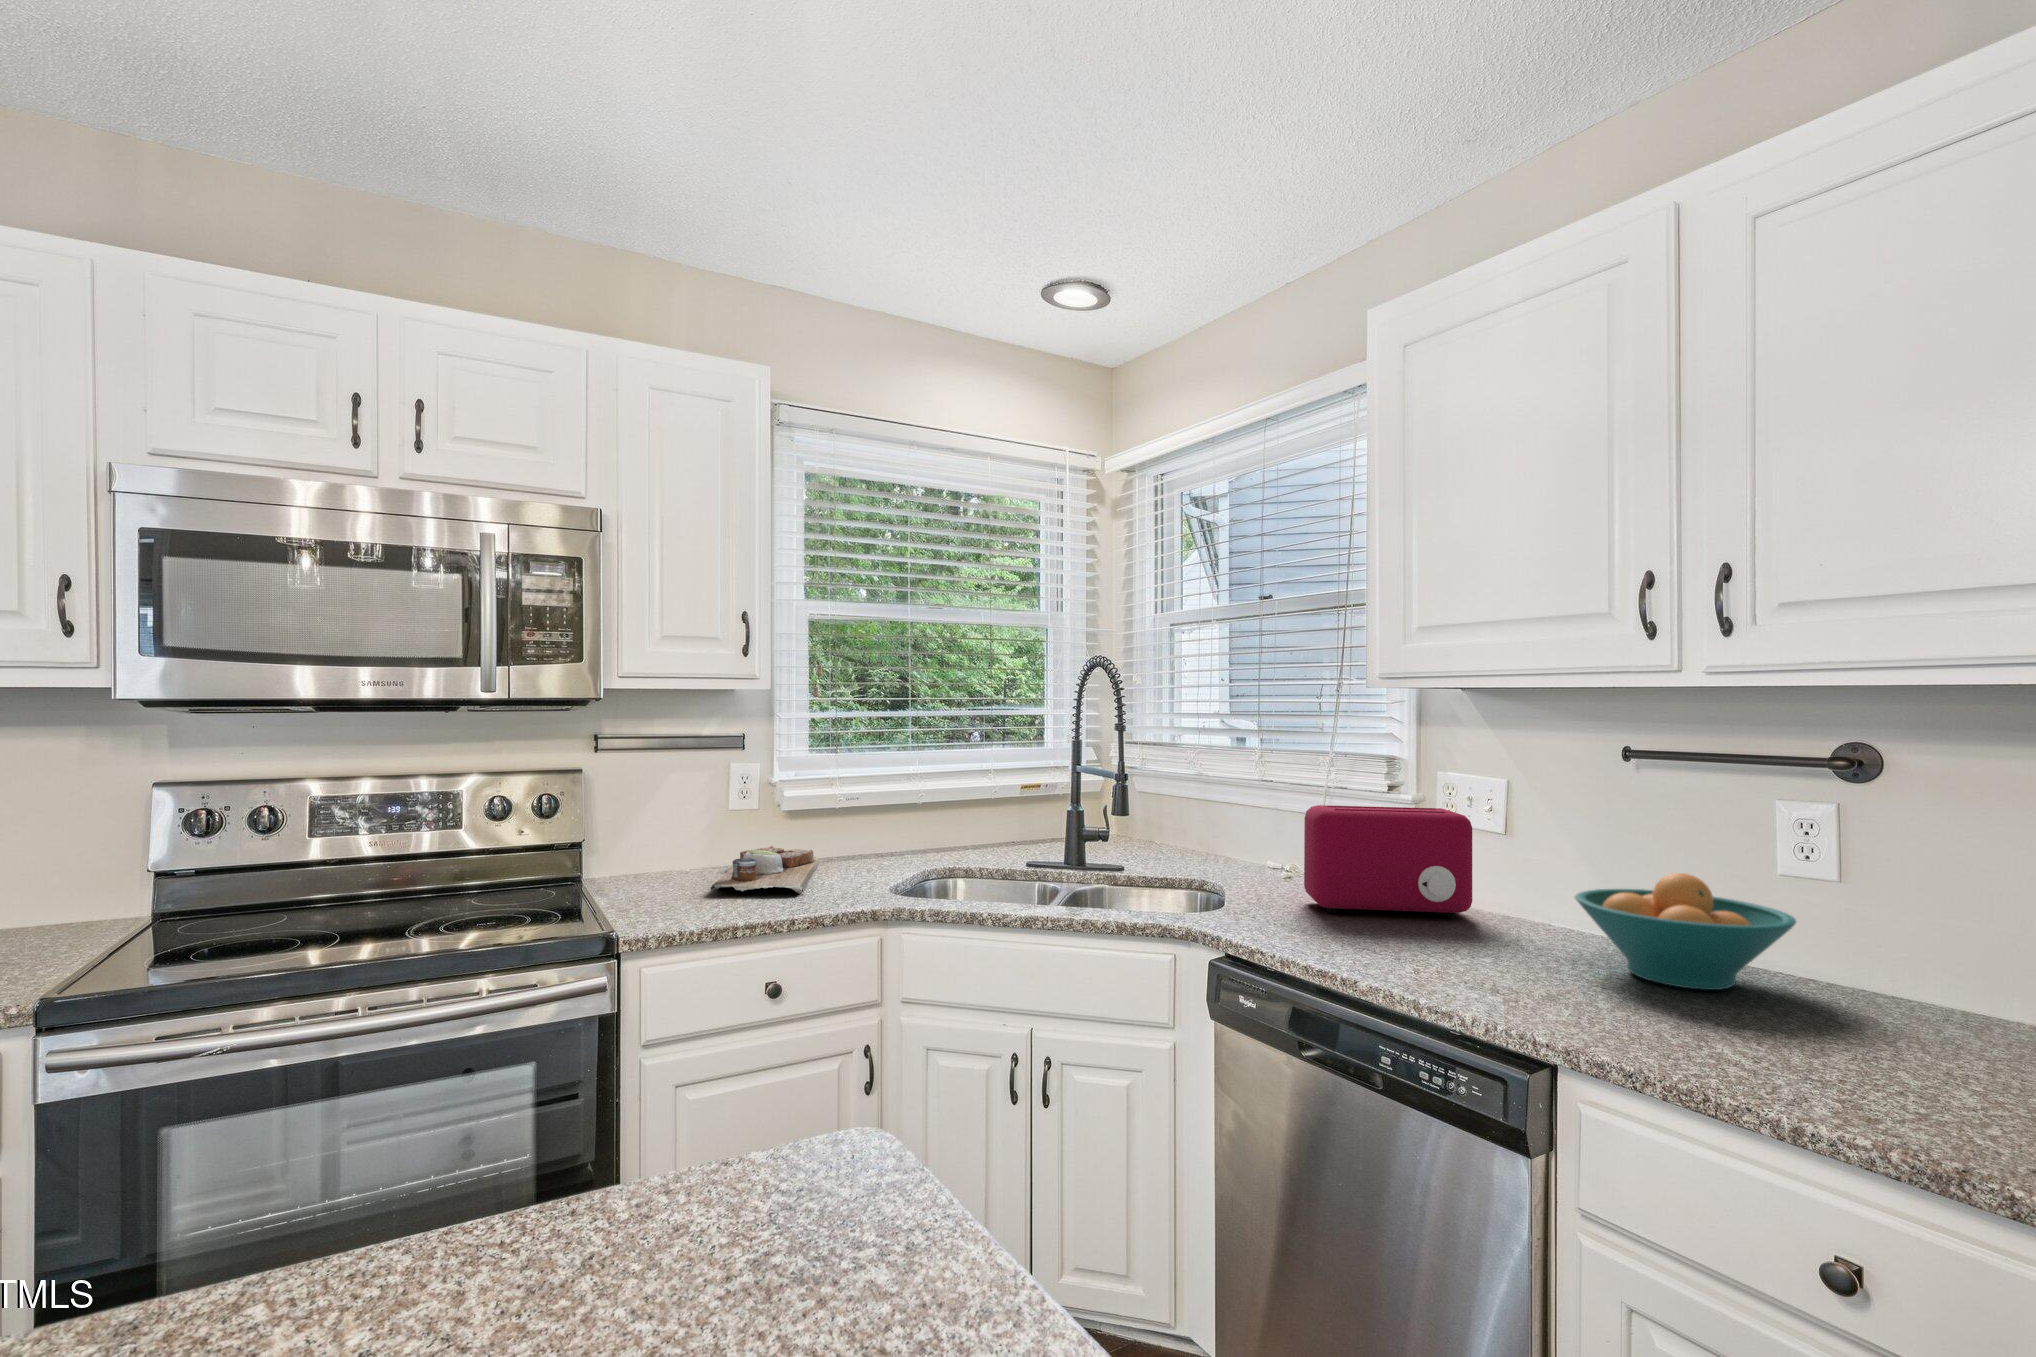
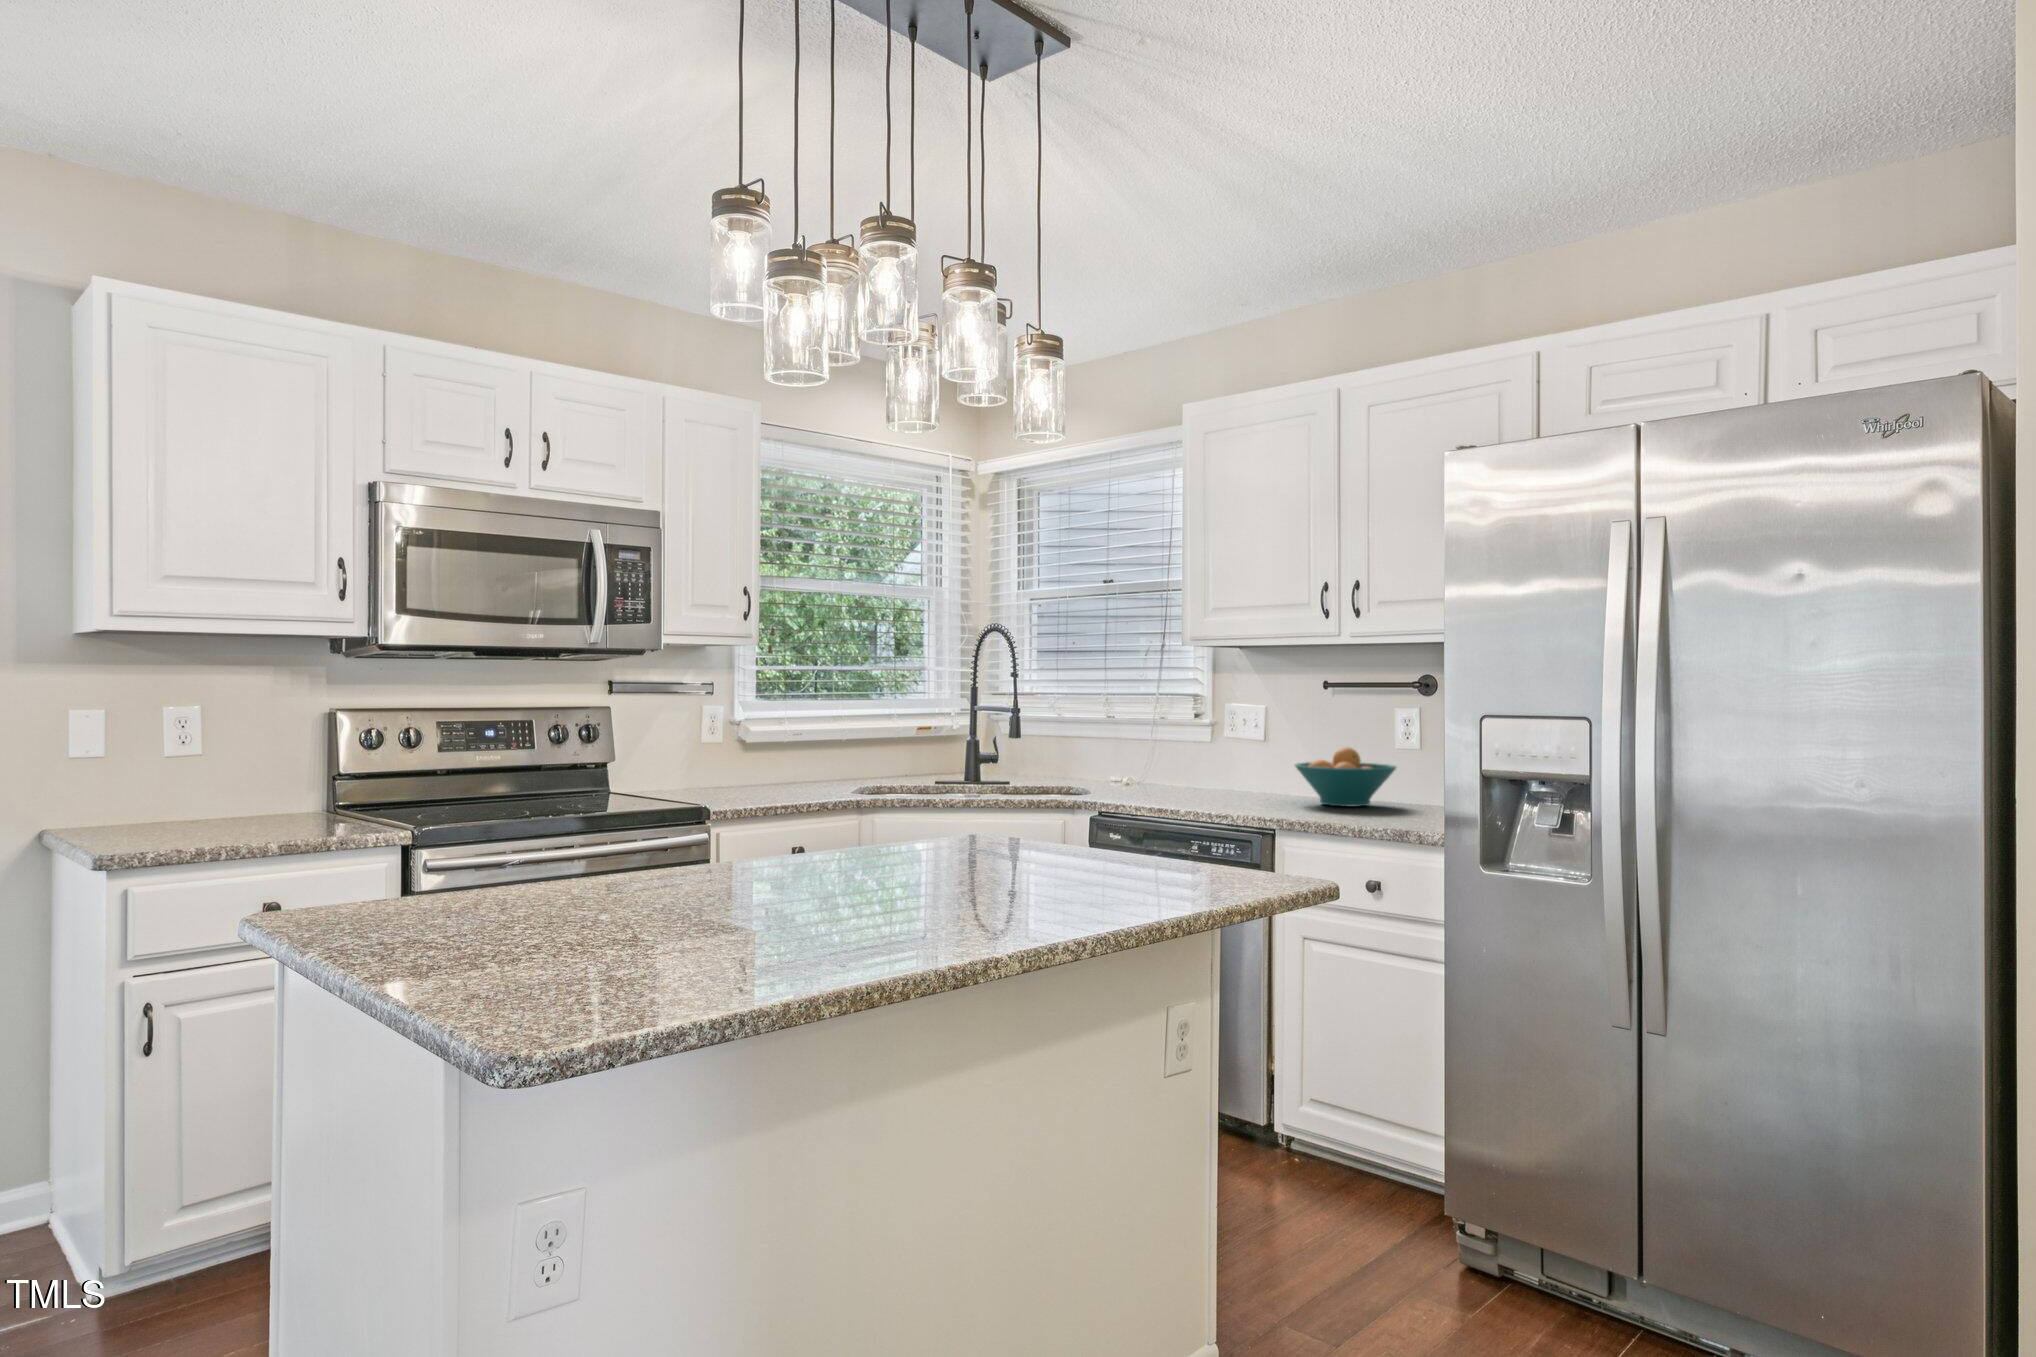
toaster: present [1304,805,1472,918] -> none [1142,725,1244,793]
cutting board: present [711,846,819,894] -> none [727,770,807,794]

